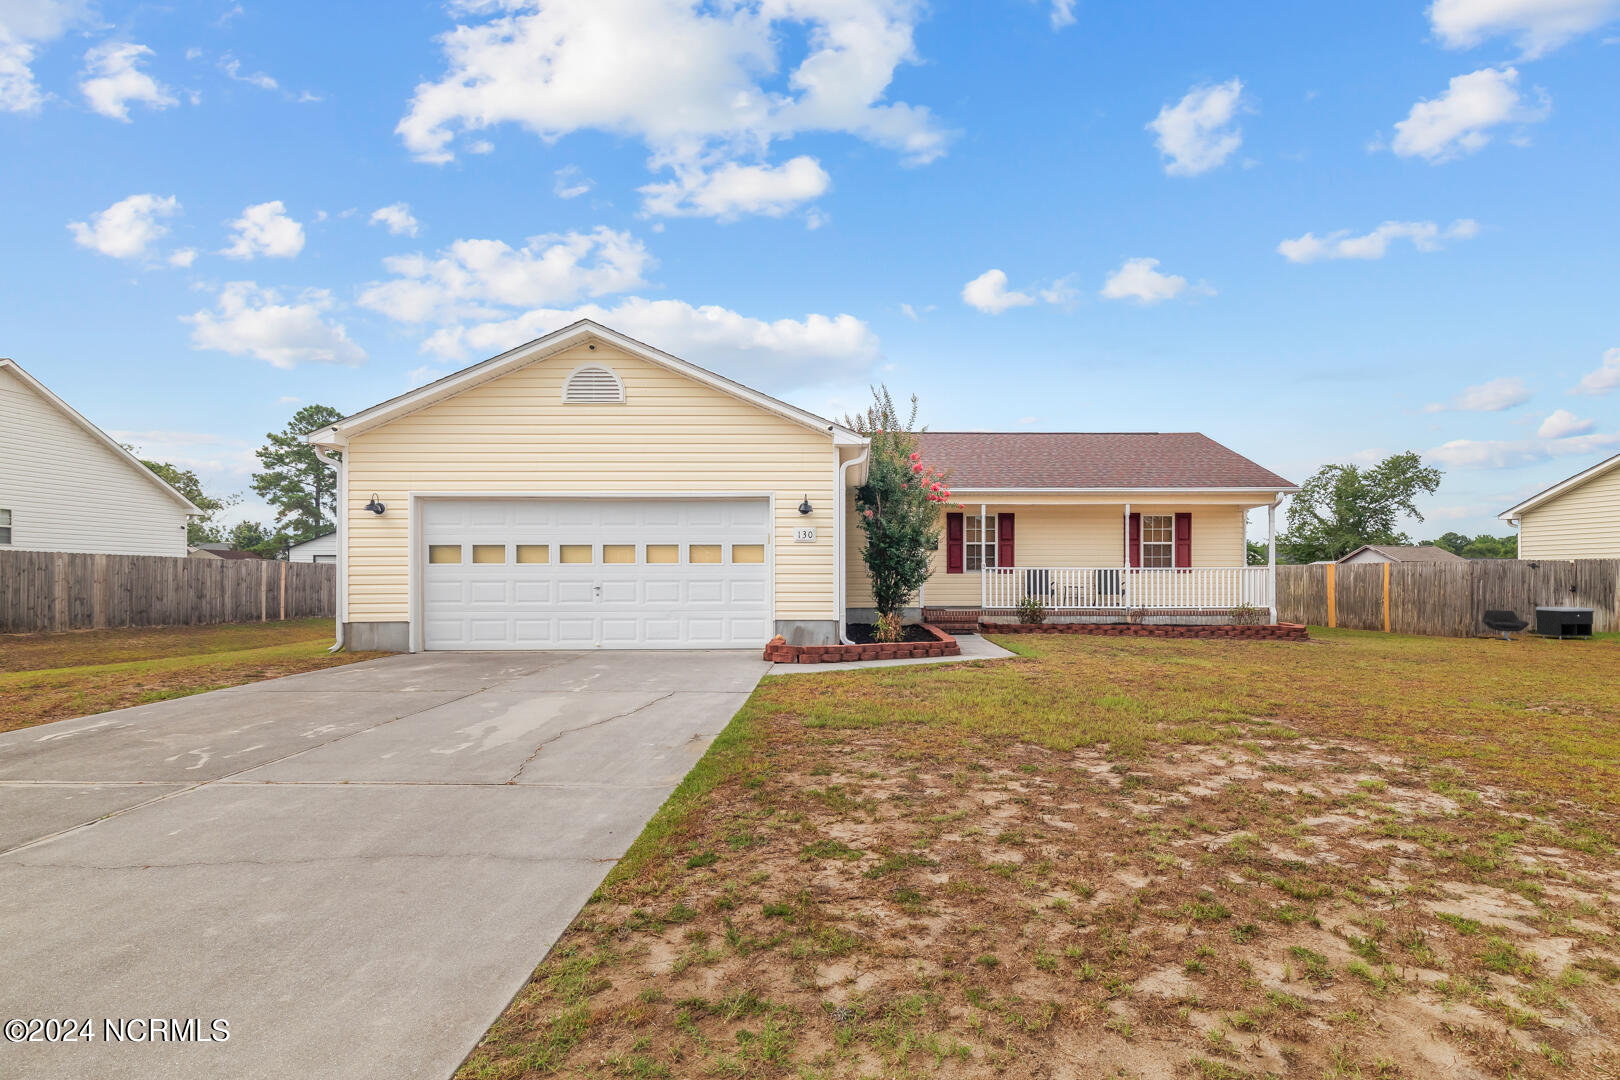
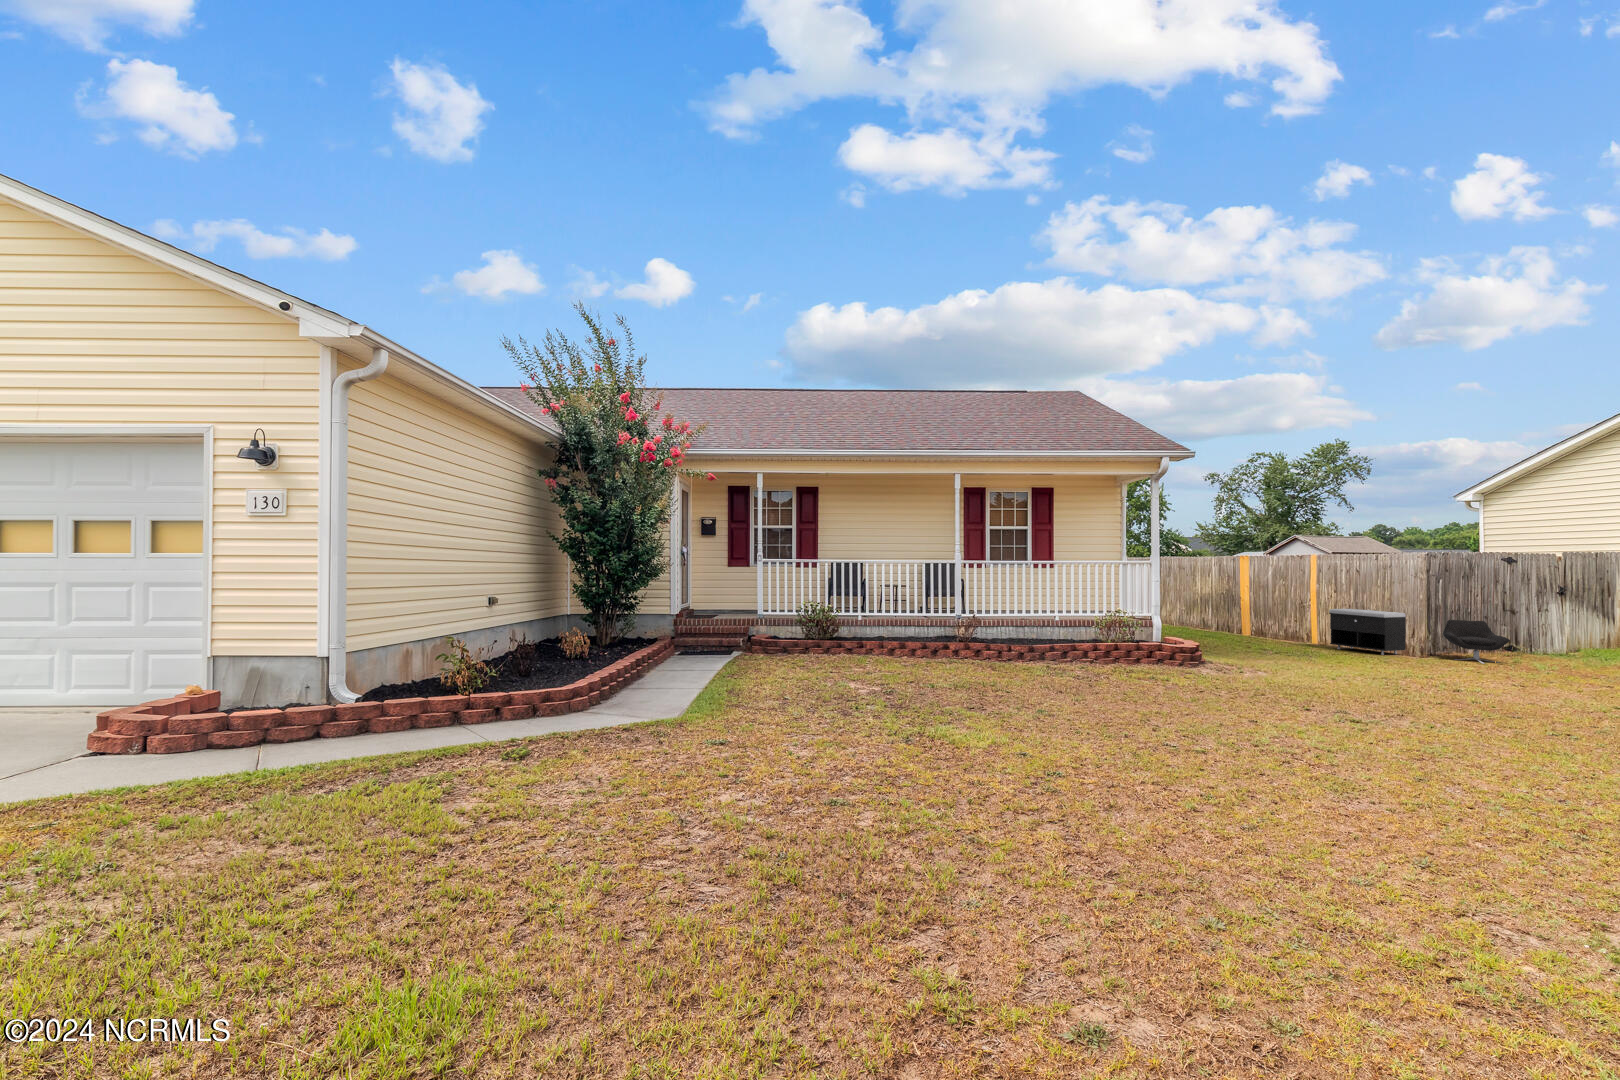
storage bench: present [1536,607,1594,639] -> present [1329,609,1406,655]

